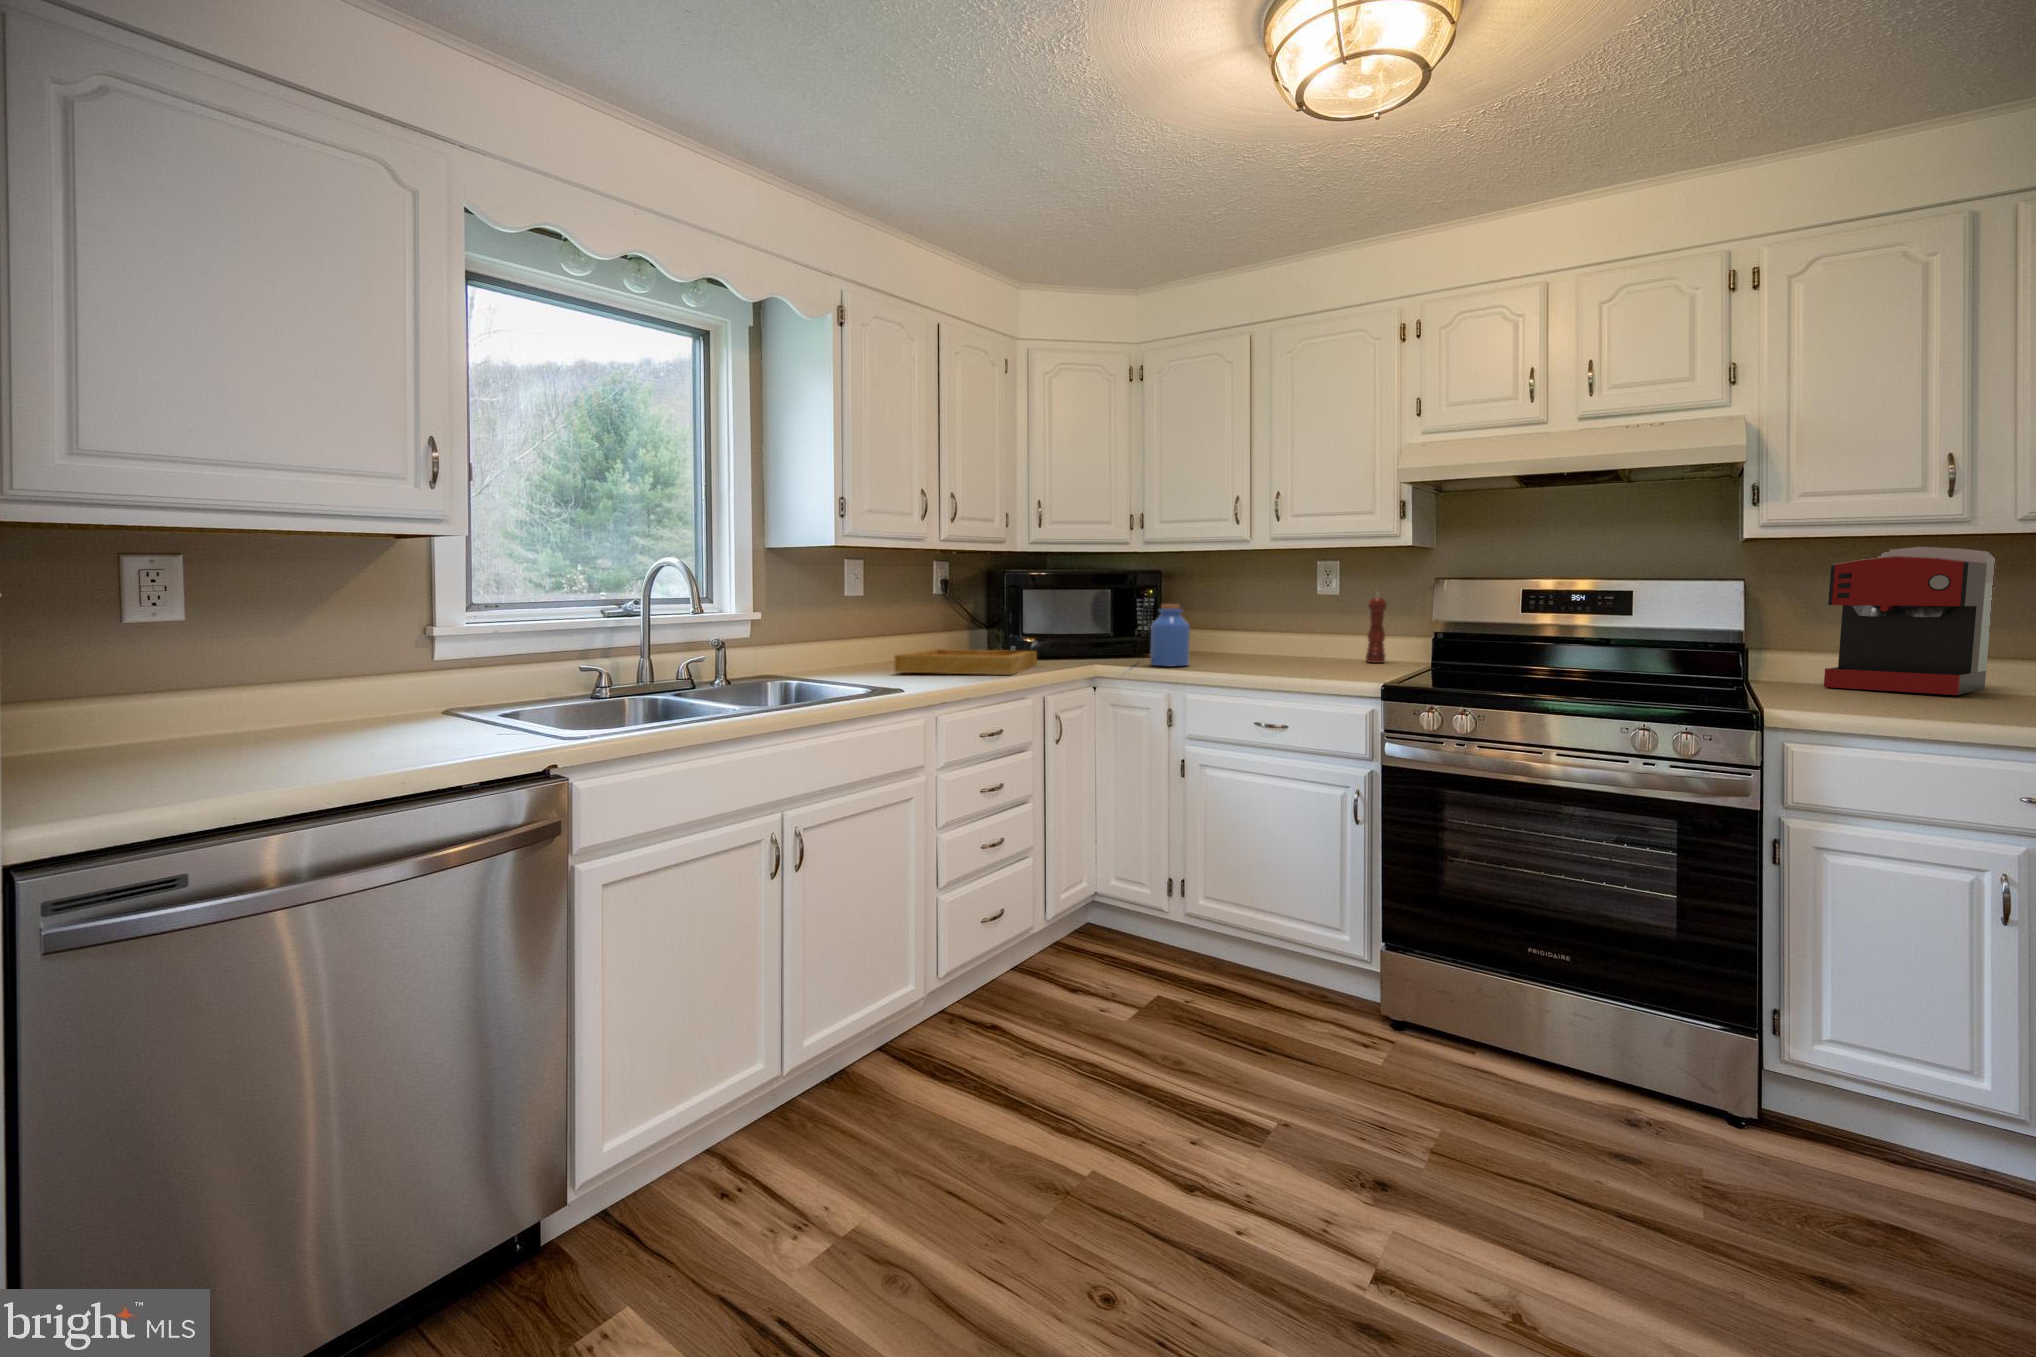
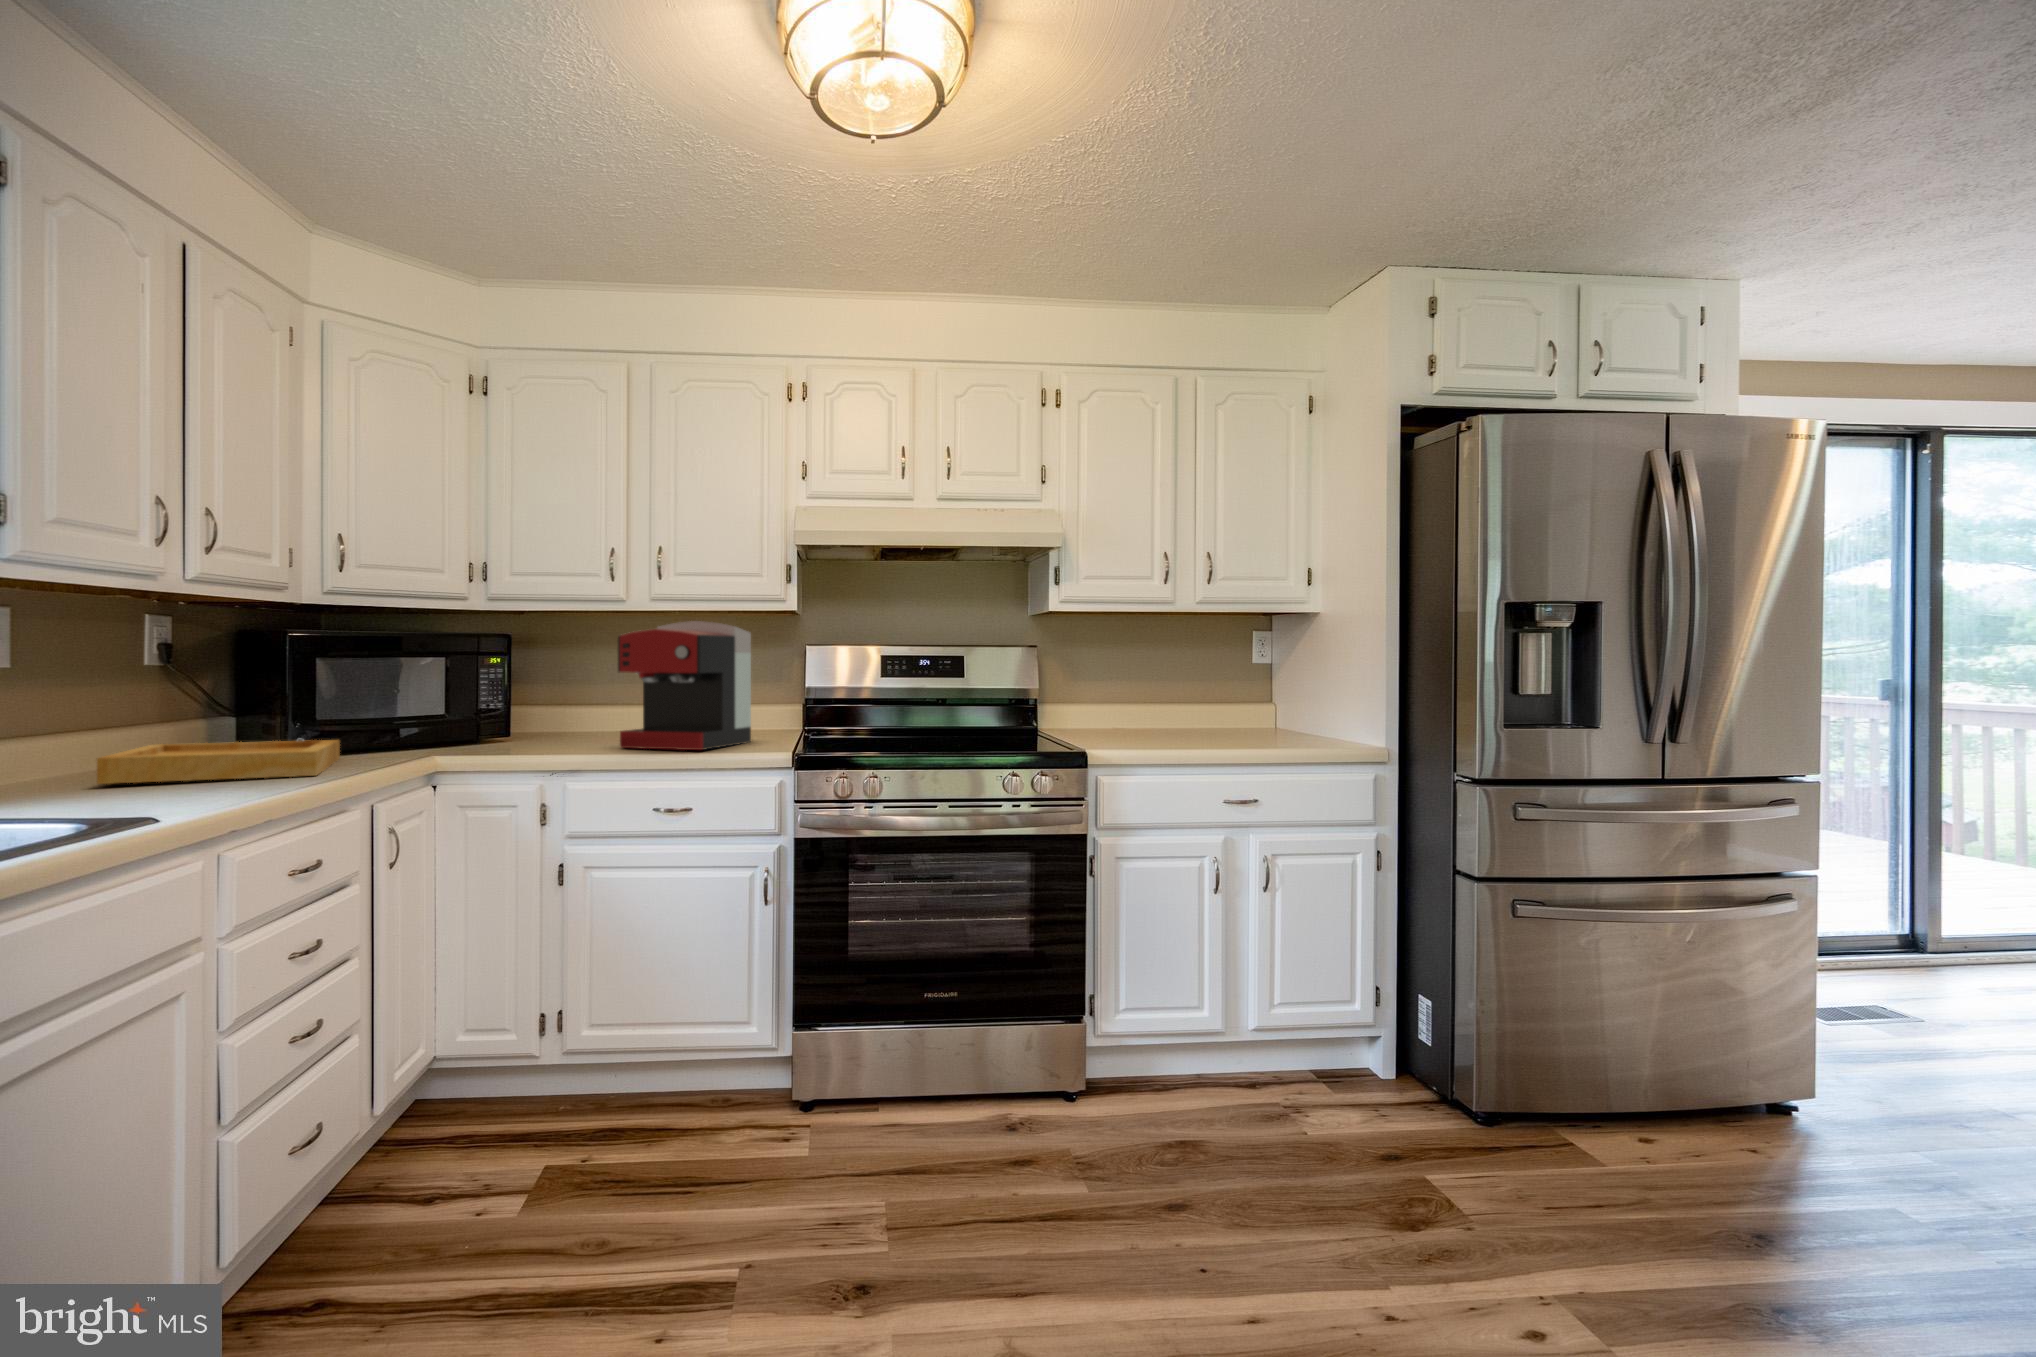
coffee maker: present [1824,547,1996,695] -> present [618,621,751,750]
pepper mill: present [1366,592,1387,663] -> none [751,659,771,734]
jar: present [1150,604,1190,666] -> none [503,674,554,750]

